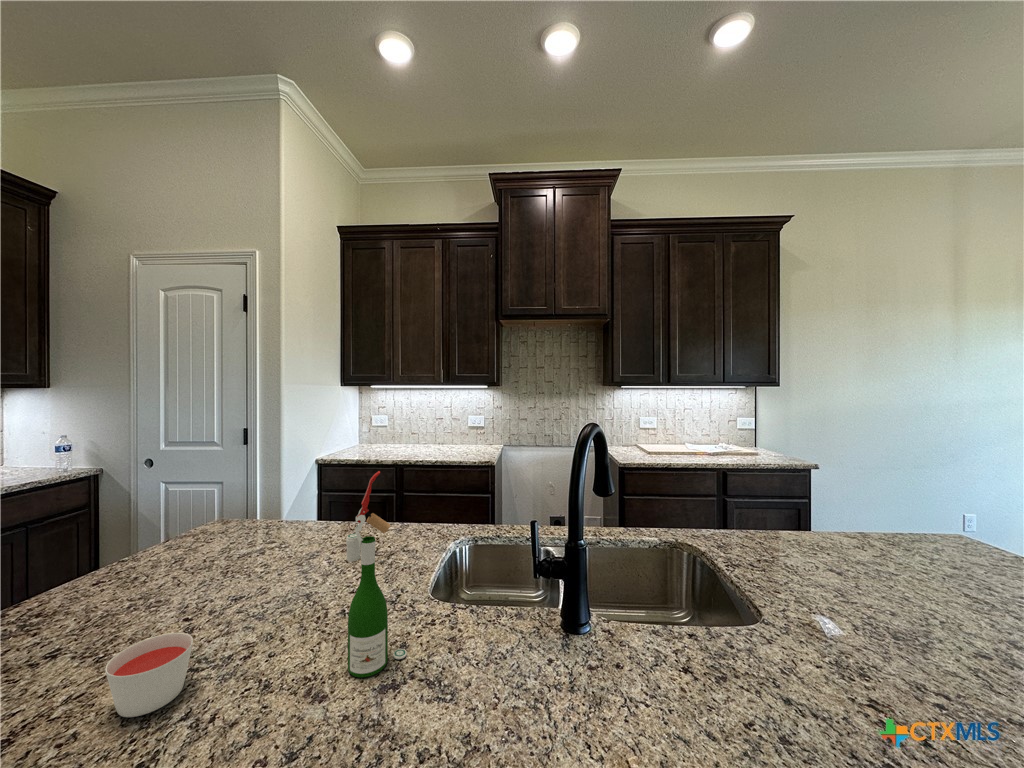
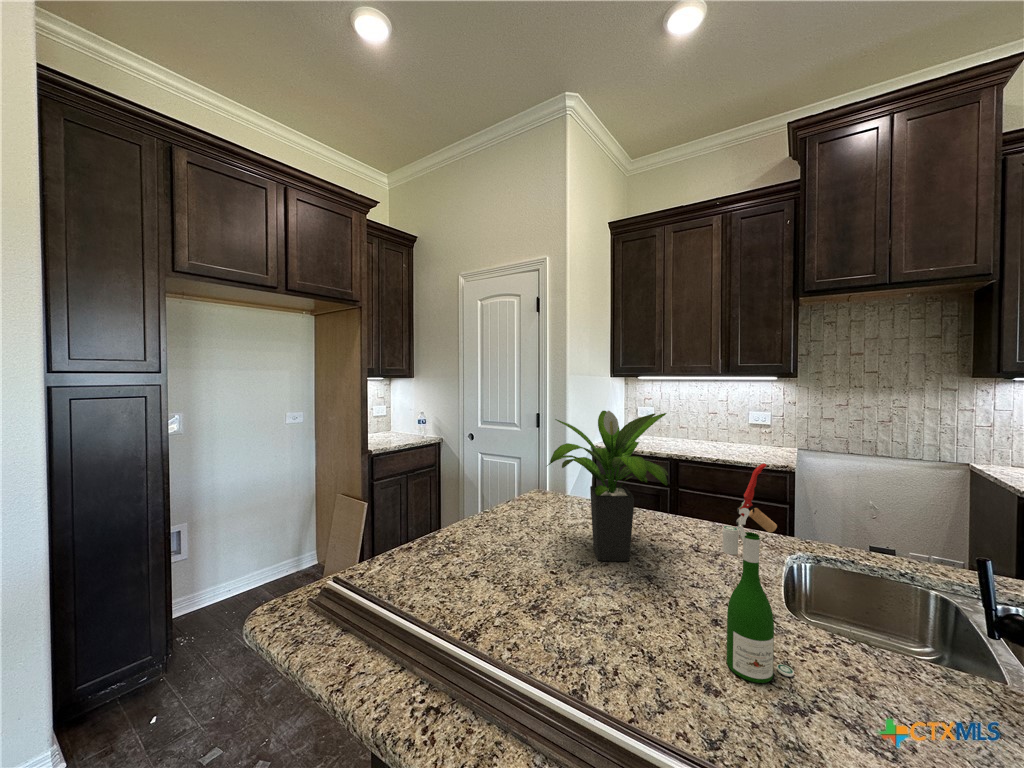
potted plant: none [179,425,344,594] -> present [547,411,668,561]
candle: present [105,633,193,717] -> none [531,577,585,640]

